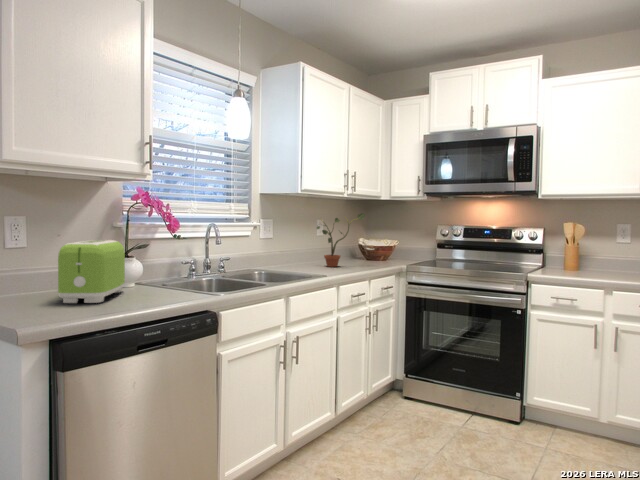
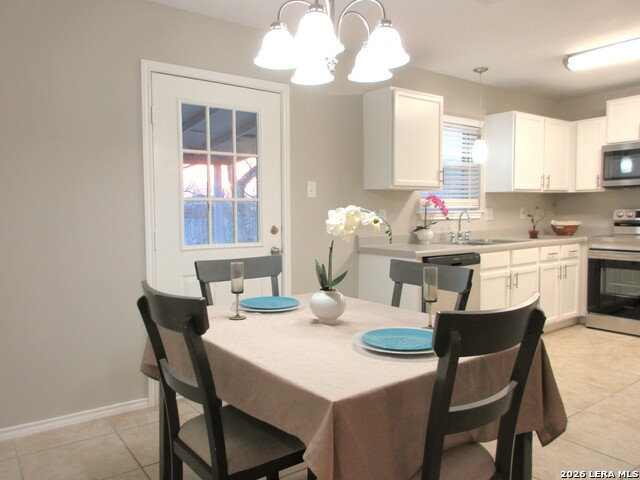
toaster: present [58,240,125,303] -> none [412,220,433,247]

